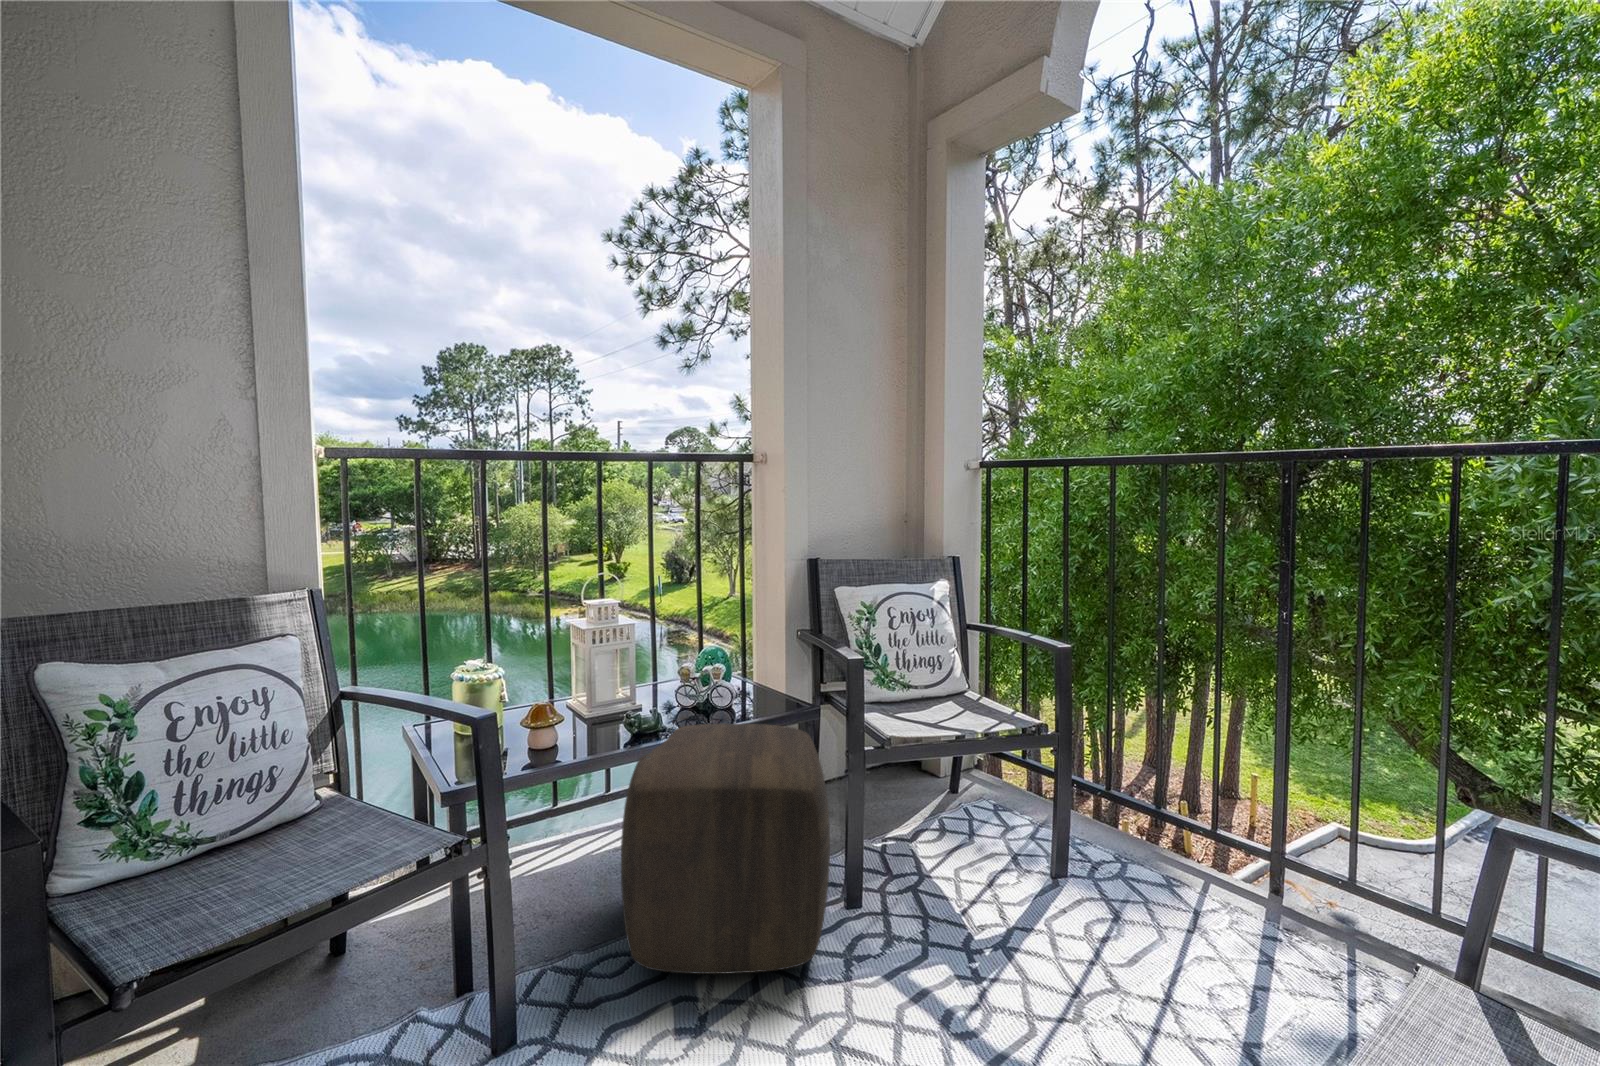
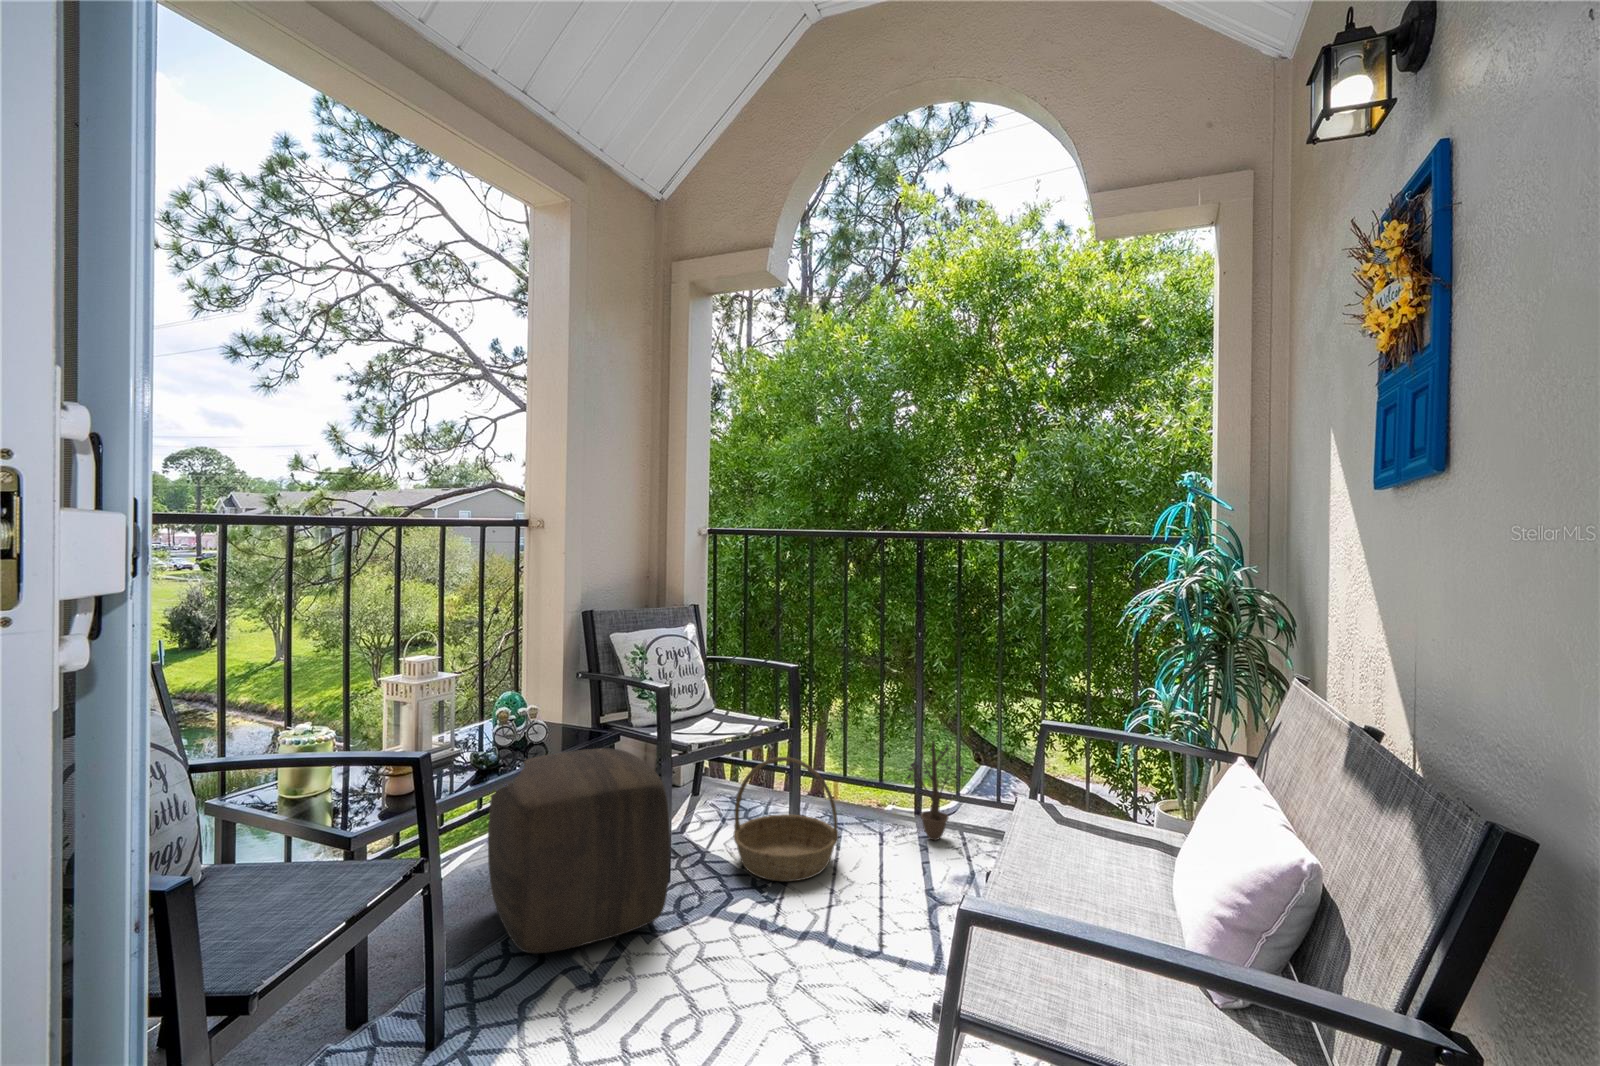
basket: none [950,773,1103,957] -> present [733,757,838,881]
decorative plant: none [1209,790,1346,946] -> present [896,741,963,840]

